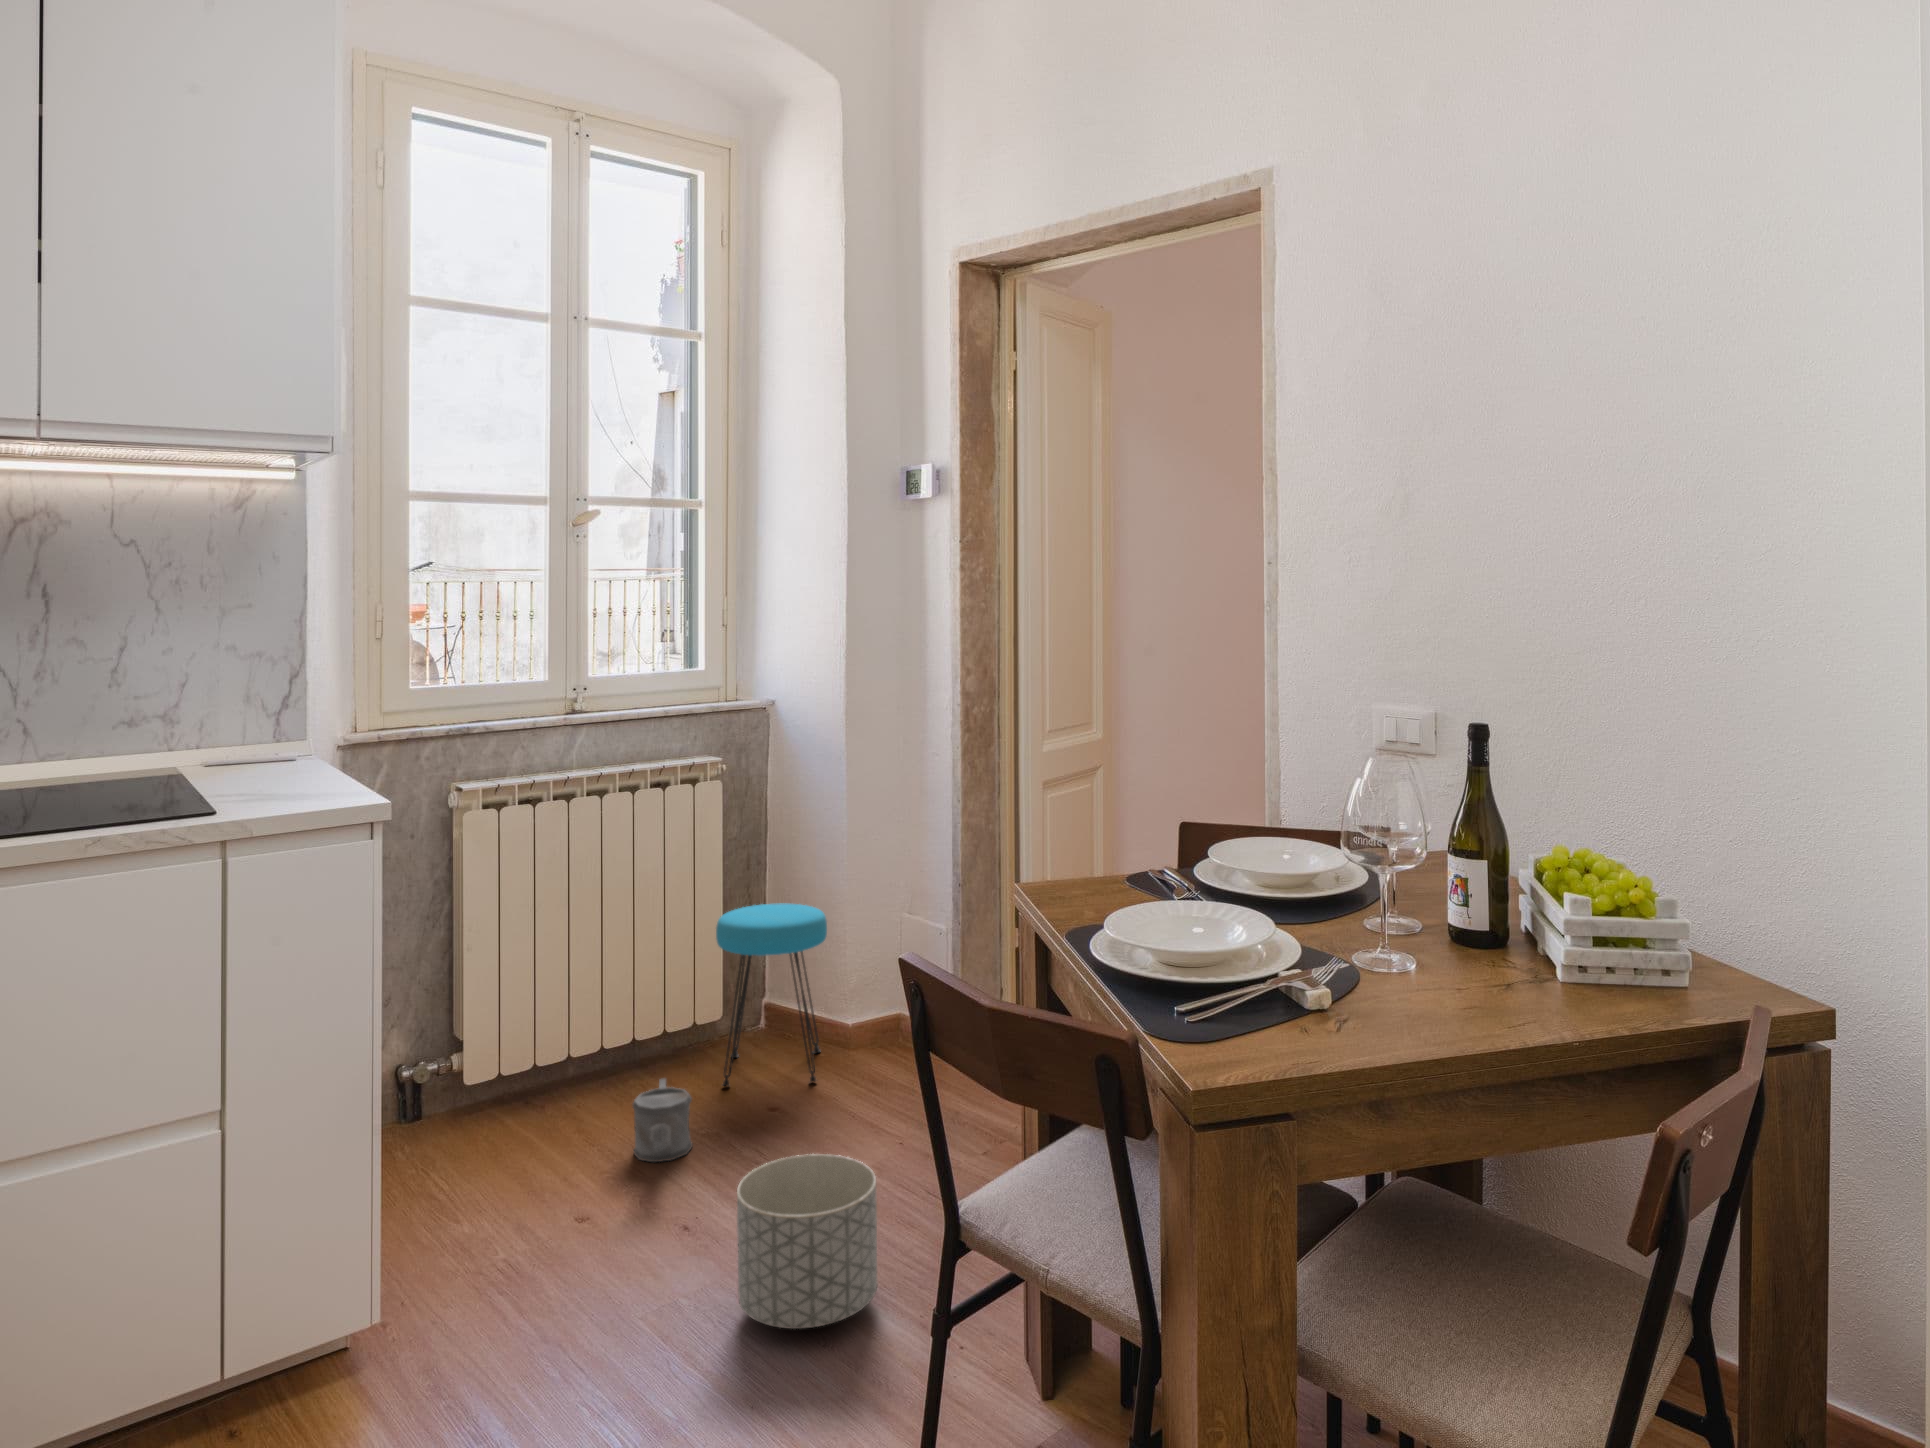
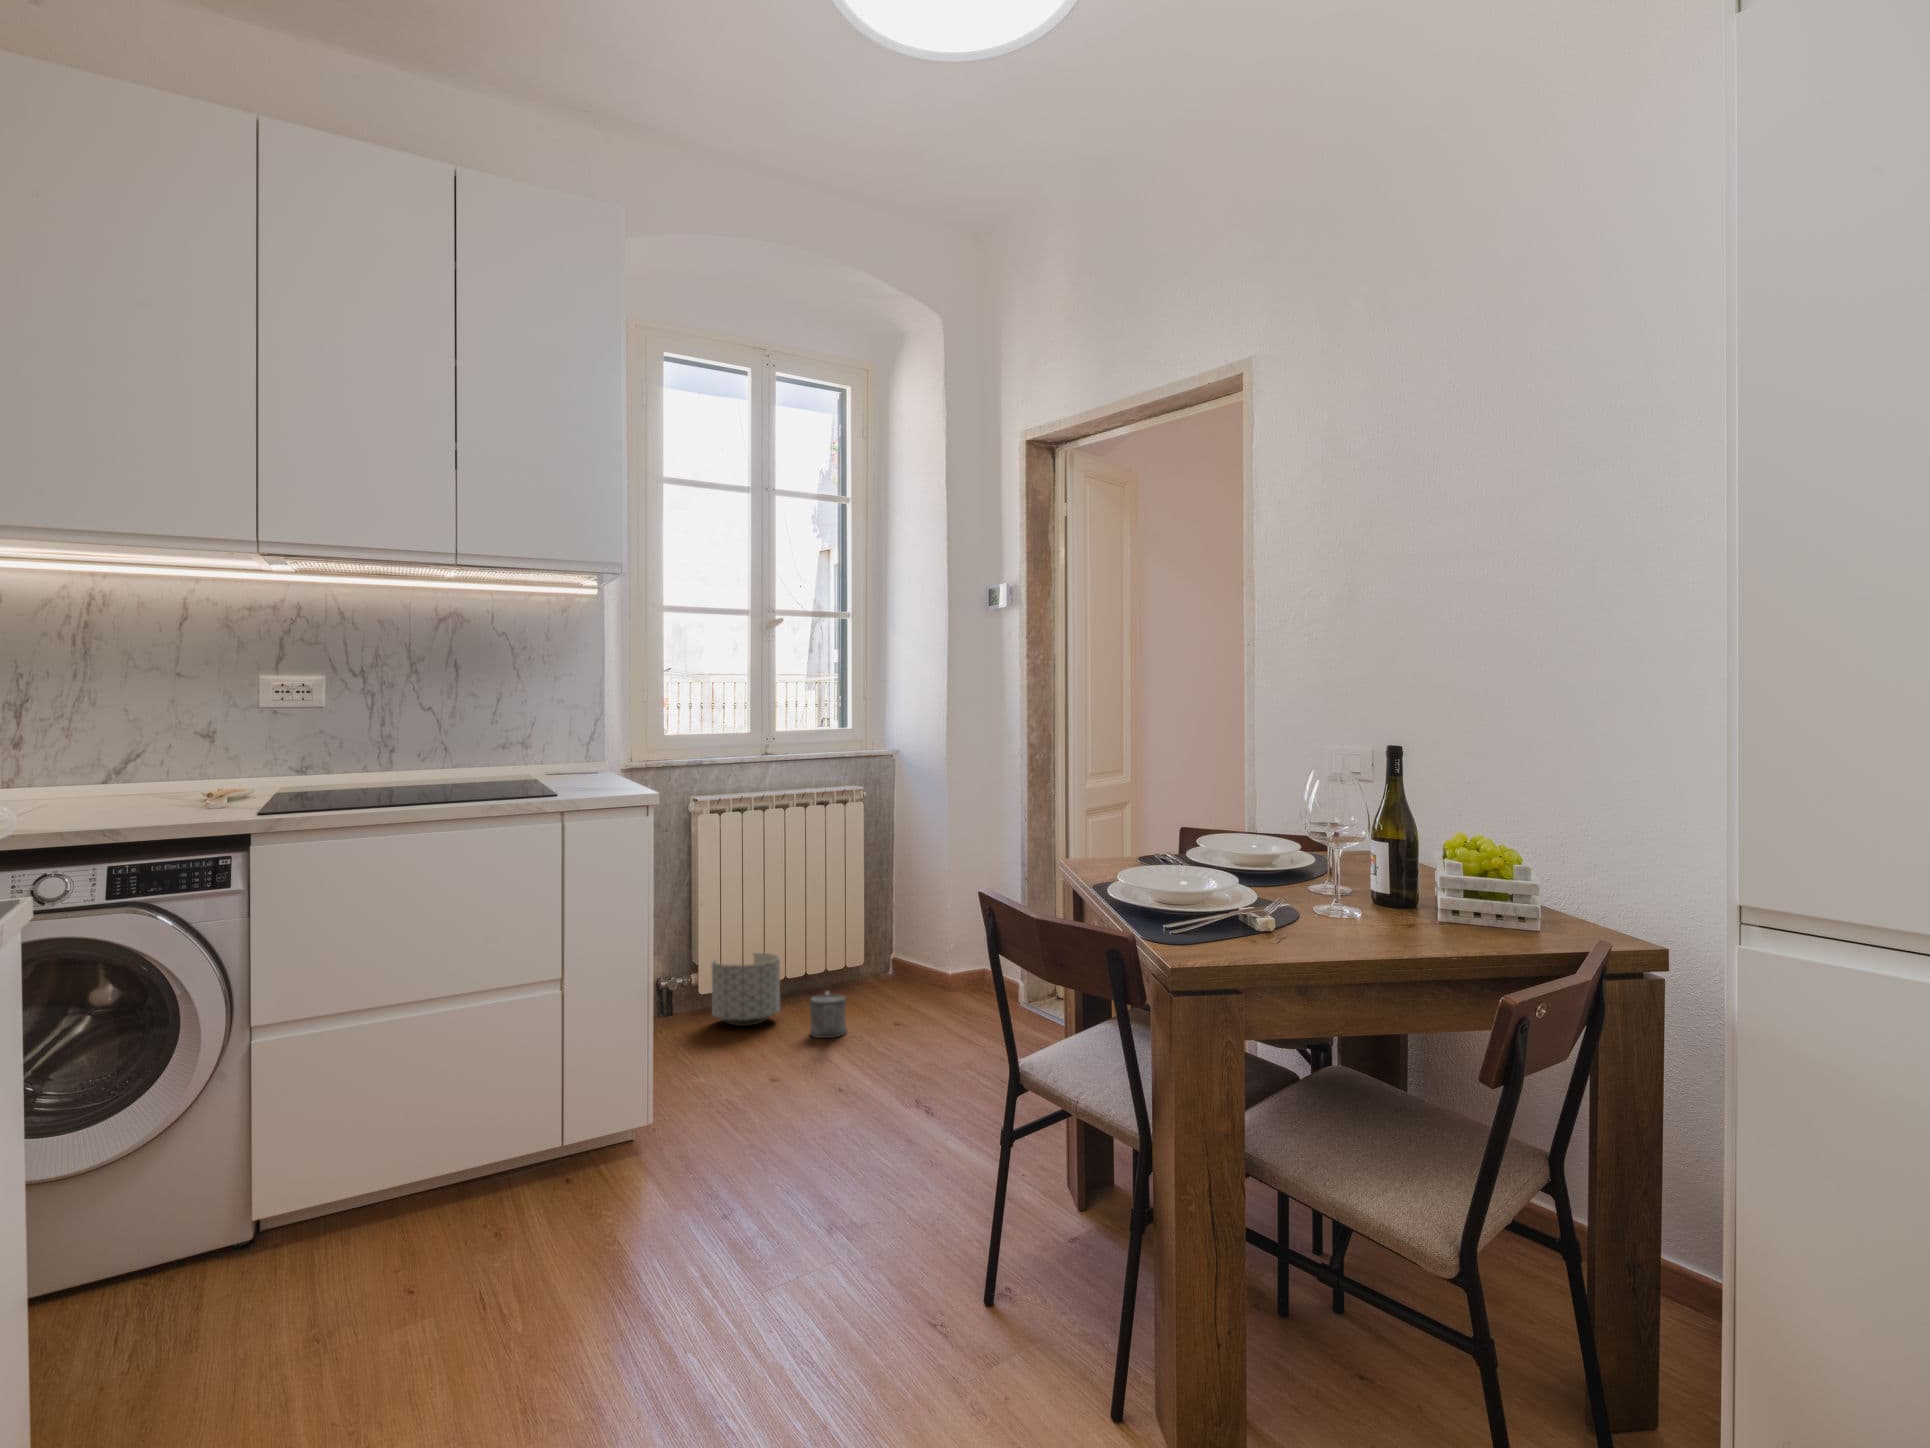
stool: present [716,903,827,1087] -> none [860,887,935,1007]
planter: present [737,1154,877,1329] -> present [712,953,780,1026]

